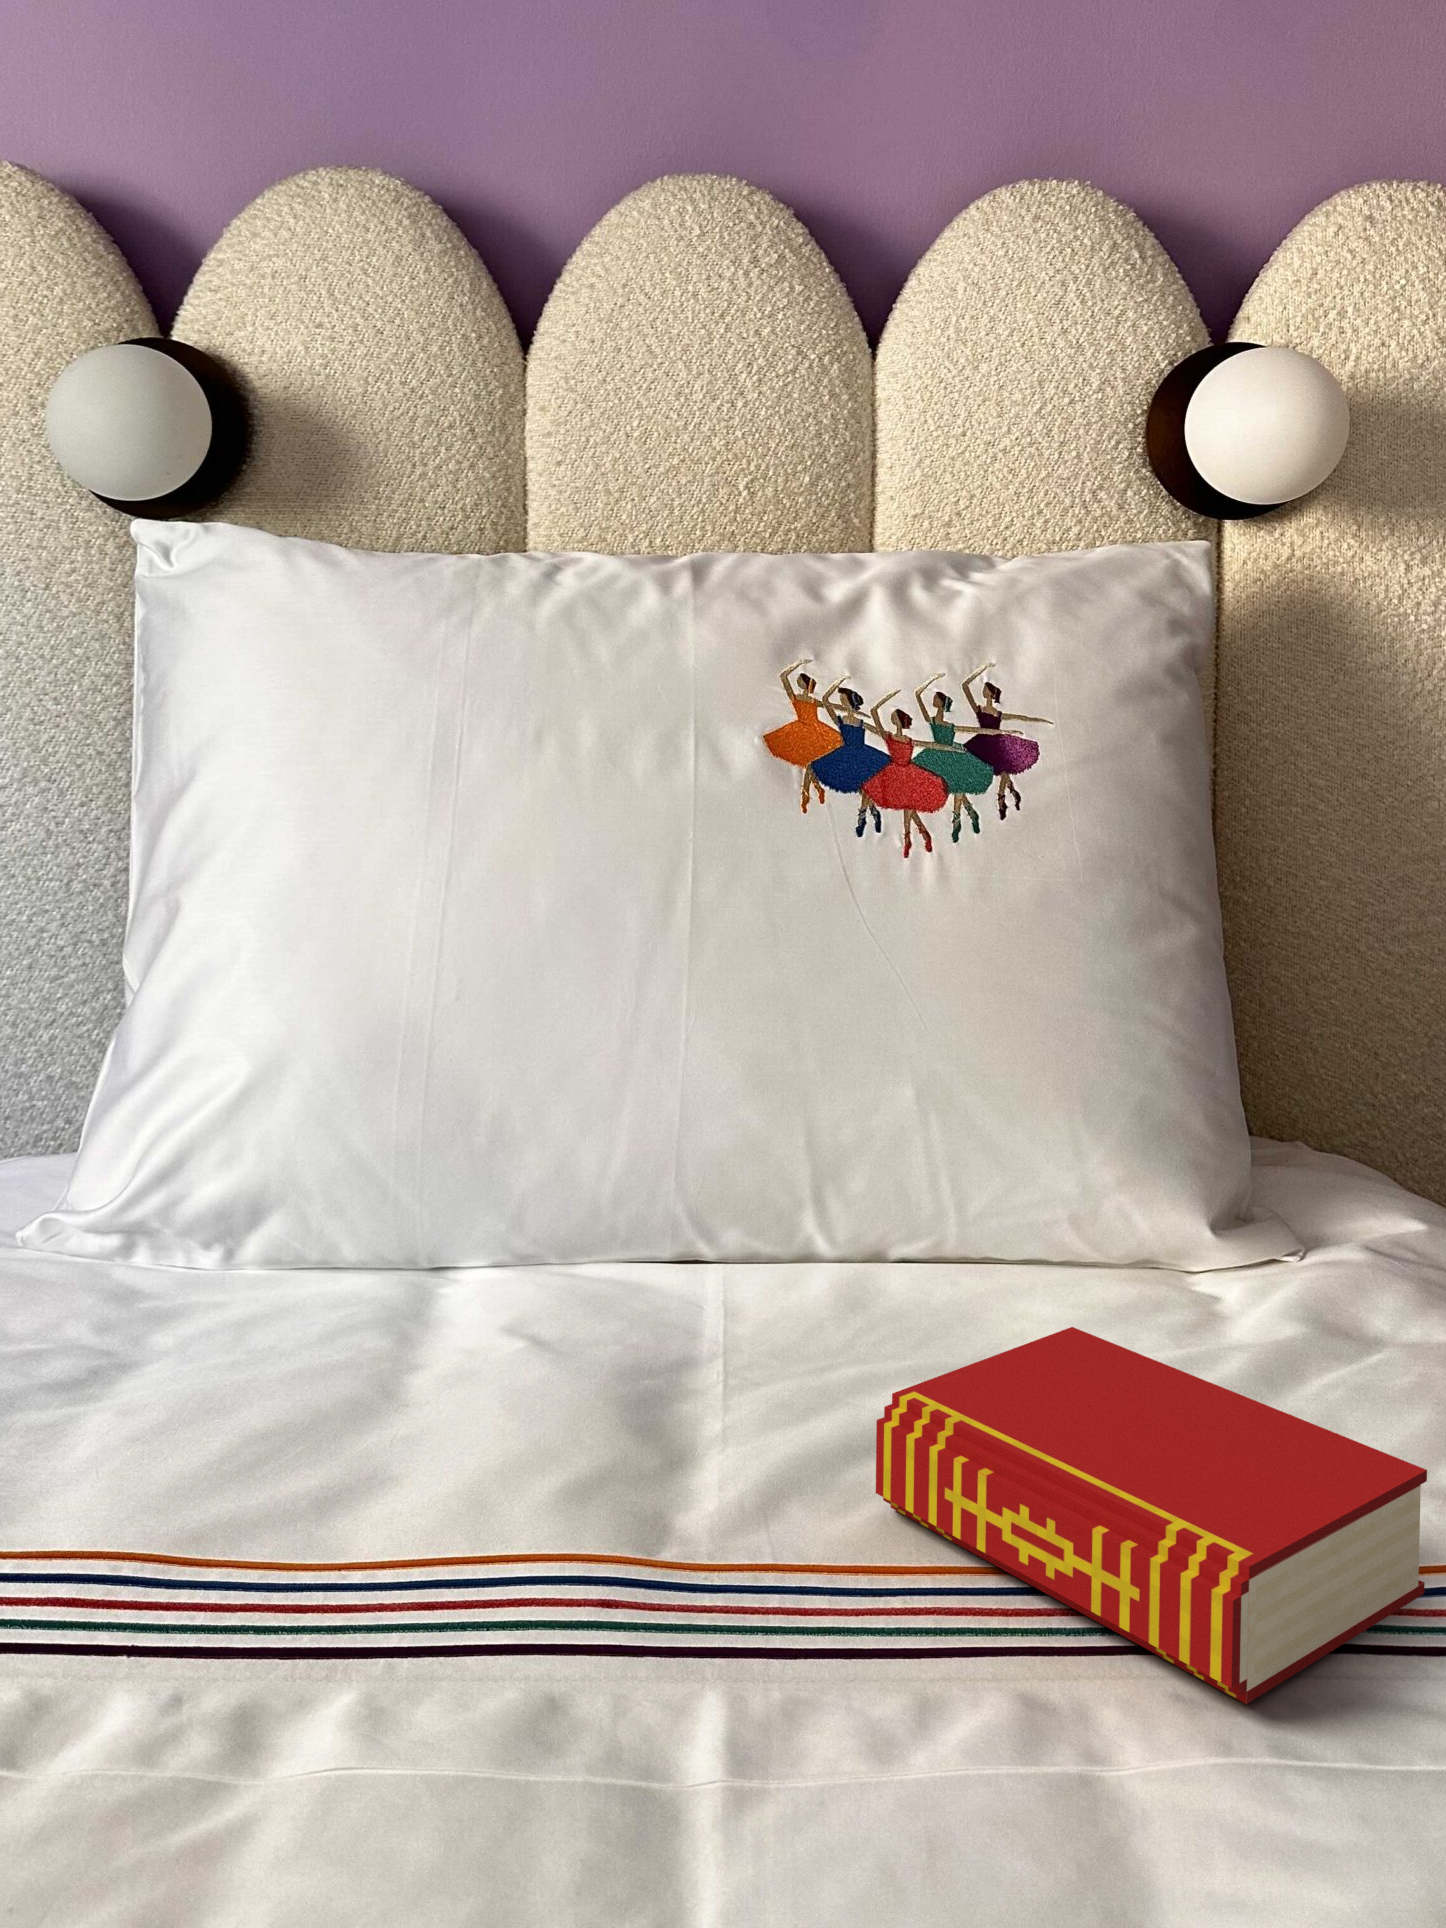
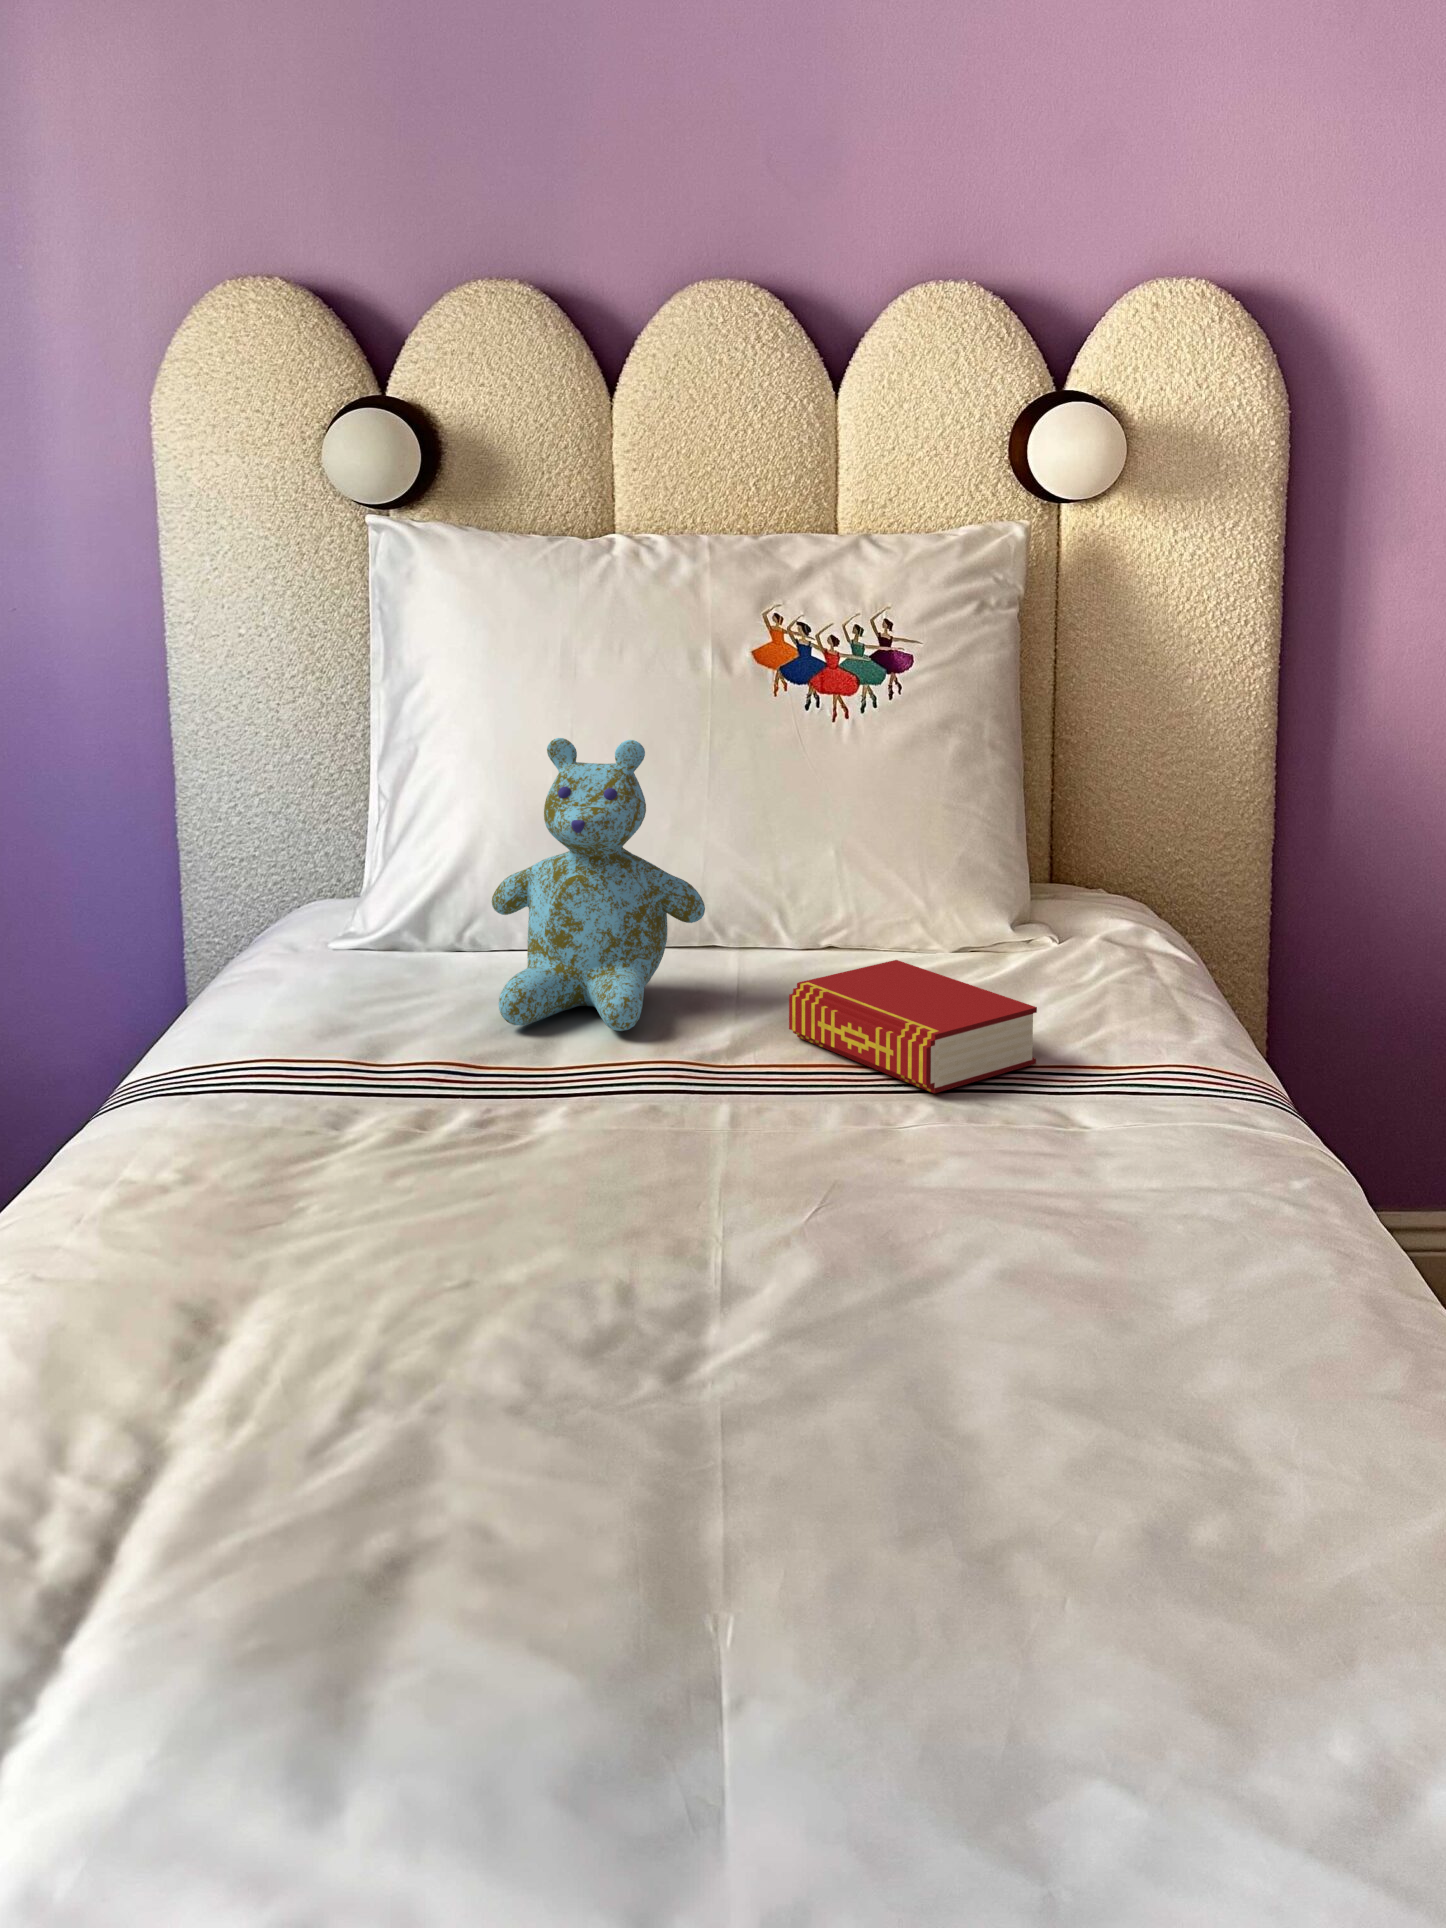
stuffed bear: none [271,881,693,1497] -> present [492,738,705,1031]

